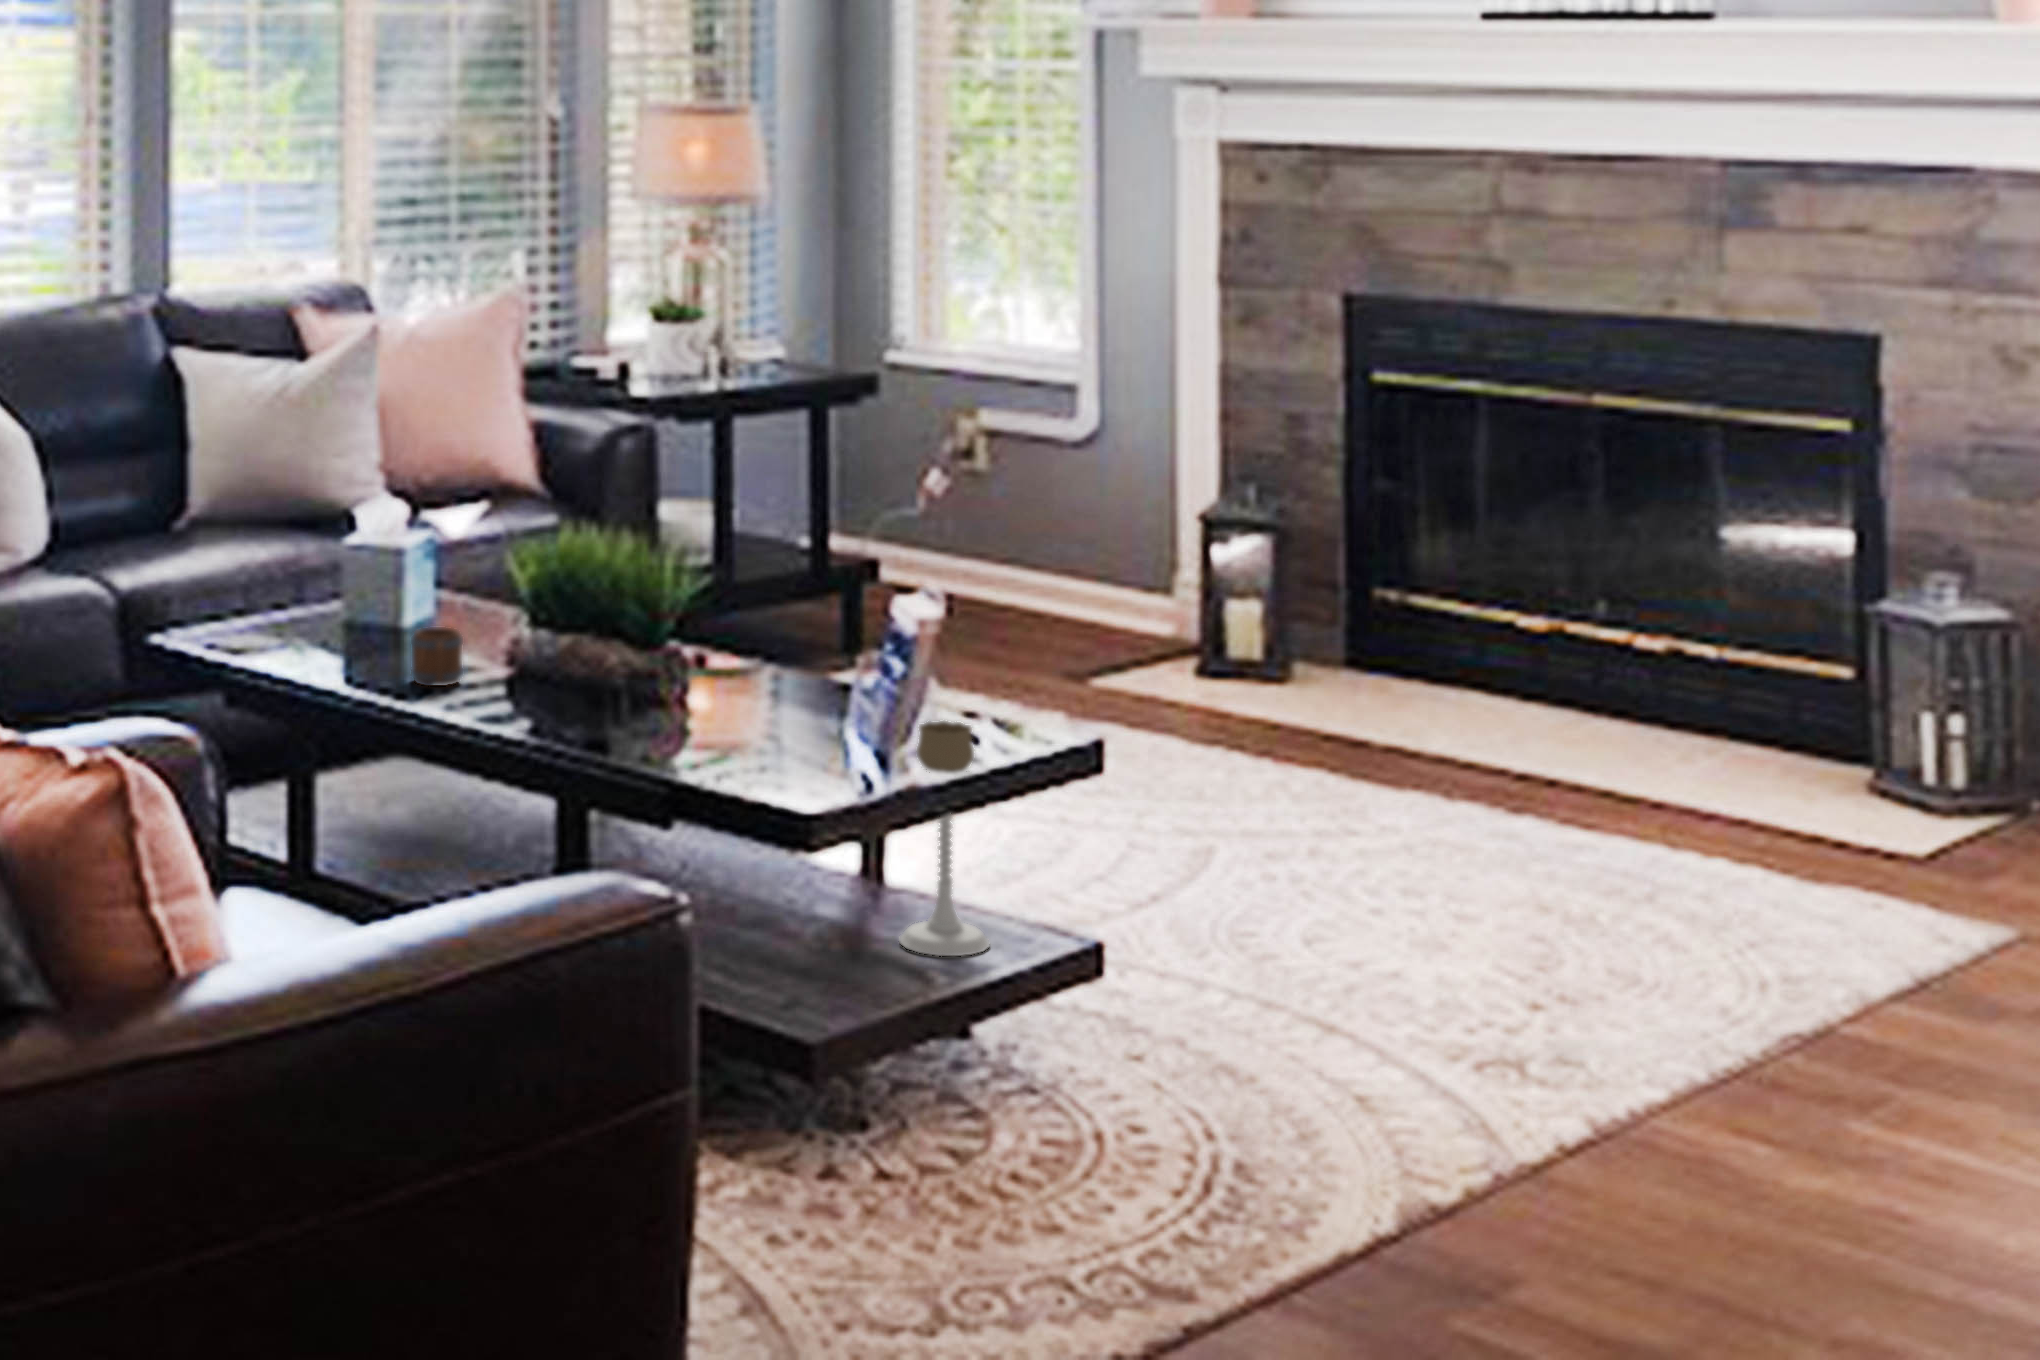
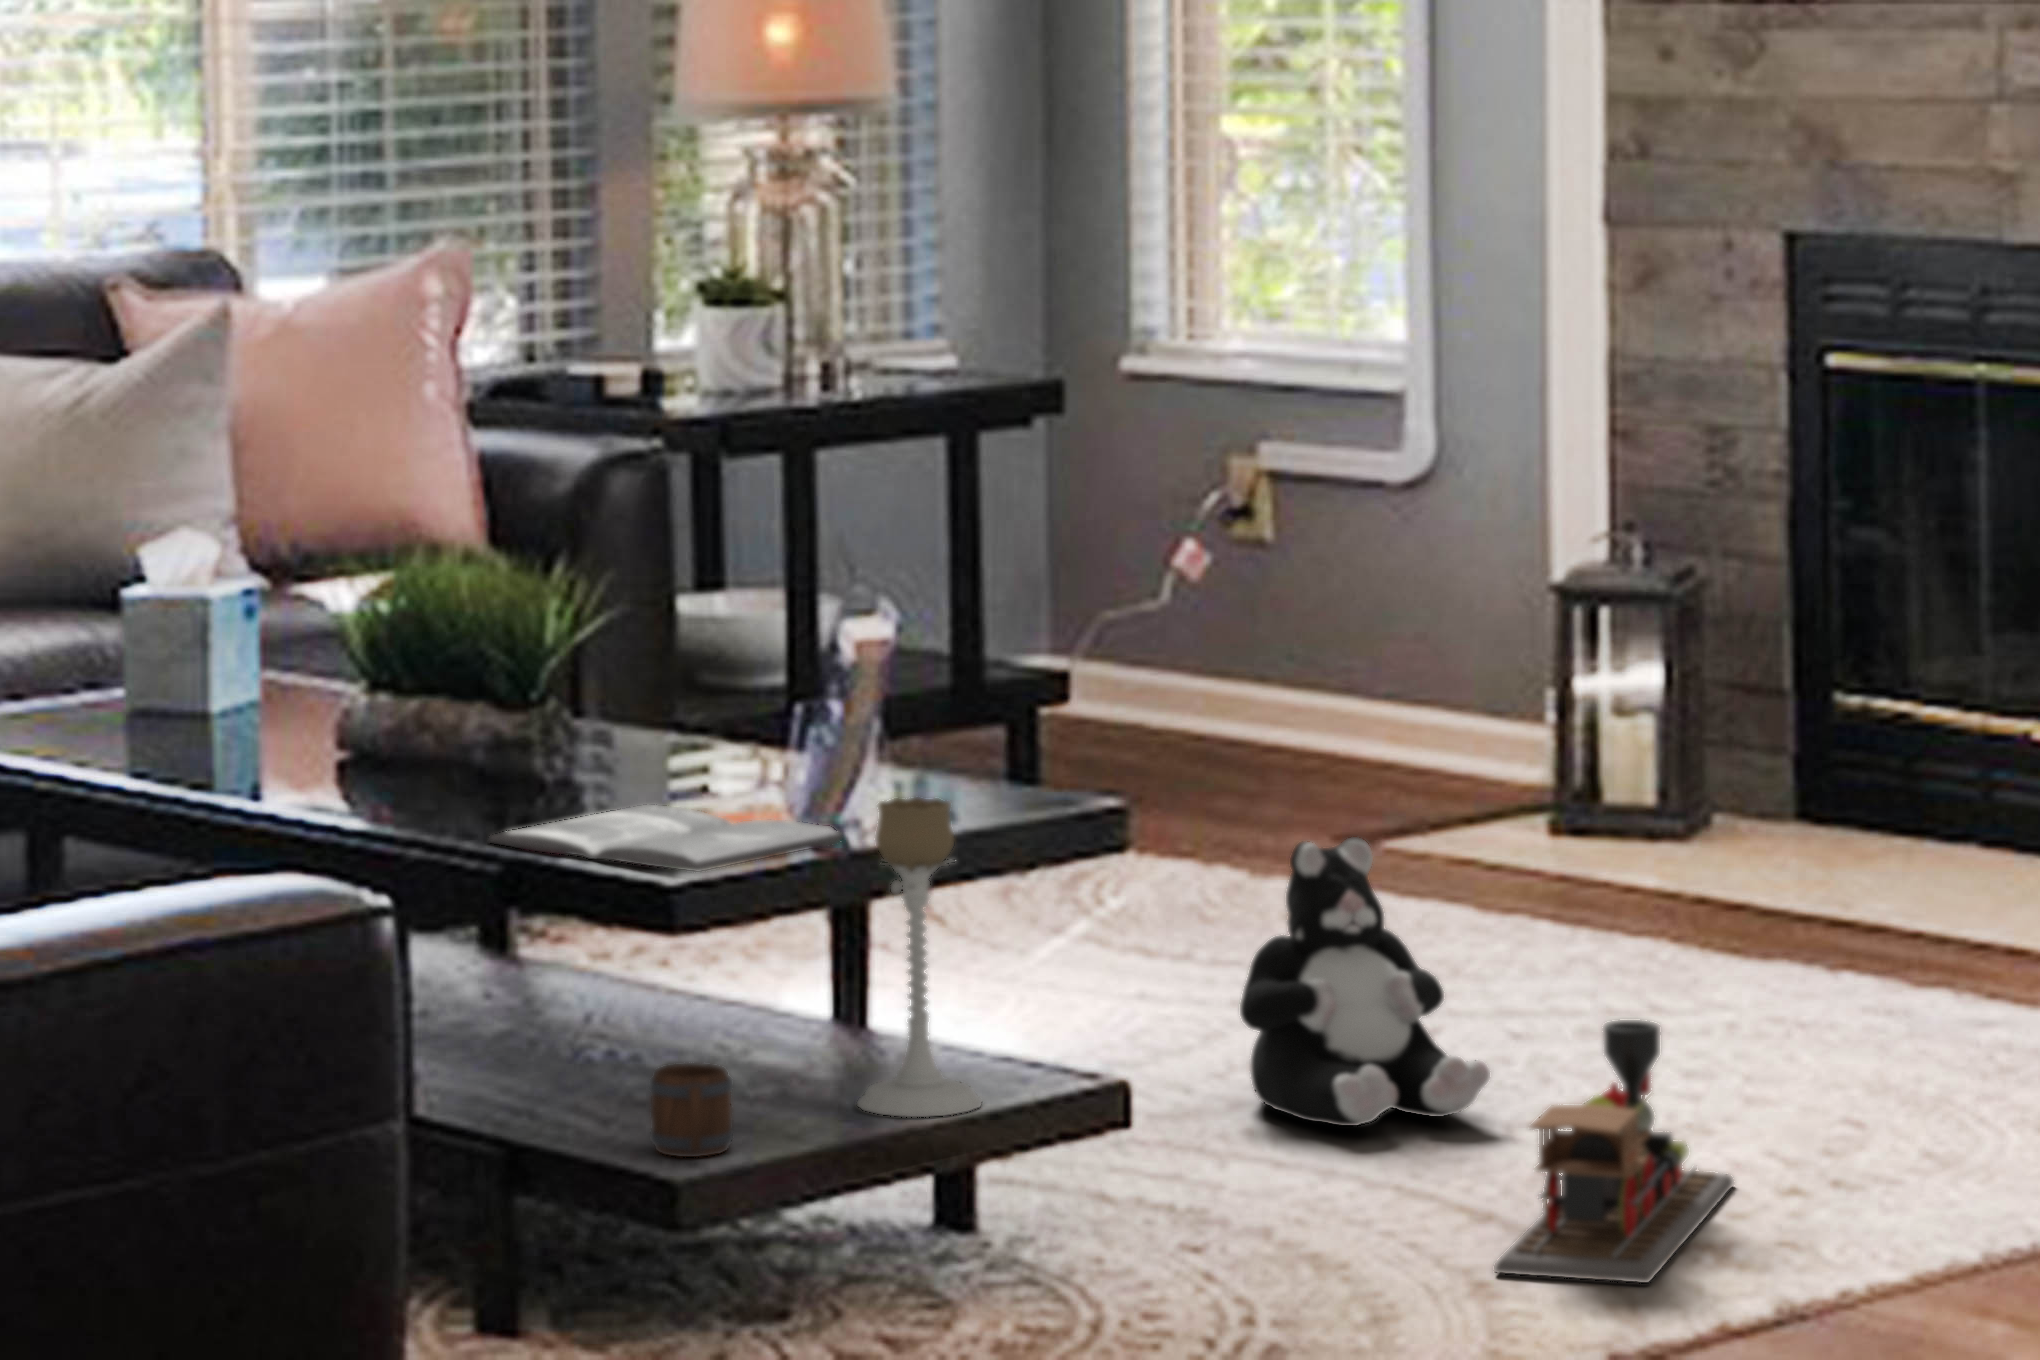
mug: present [411,627,463,686] -> present [650,1063,733,1157]
magazine: none [634,714,890,781] -> present [489,805,842,872]
plush toy: none [1101,718,1278,924] -> present [1240,837,1490,1126]
toy train: none [1351,871,1474,1081] -> present [1495,1020,1733,1283]

